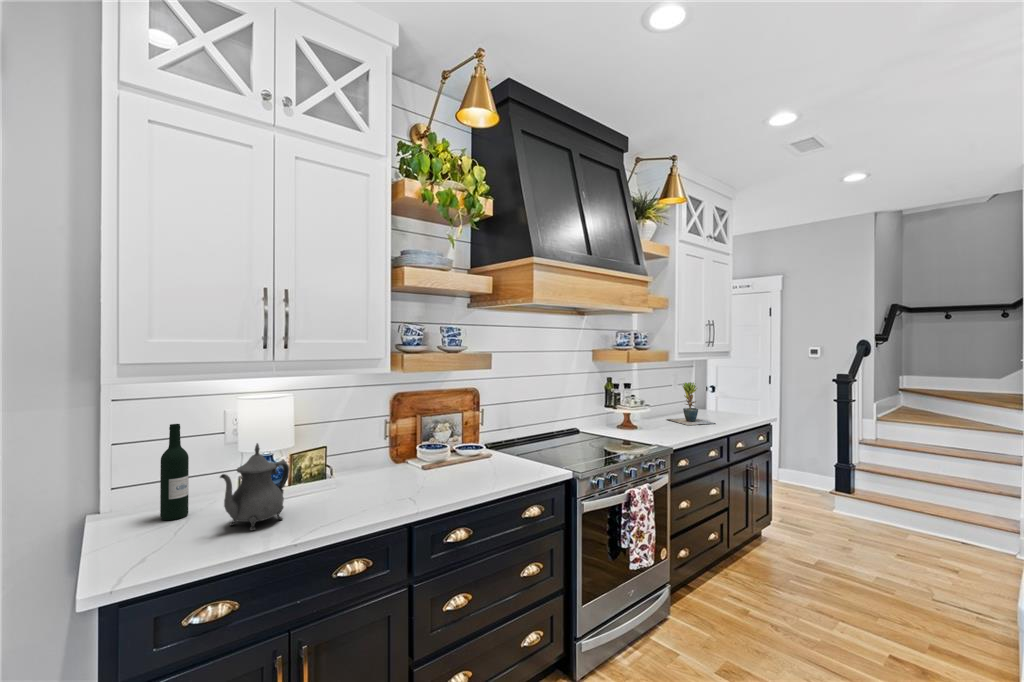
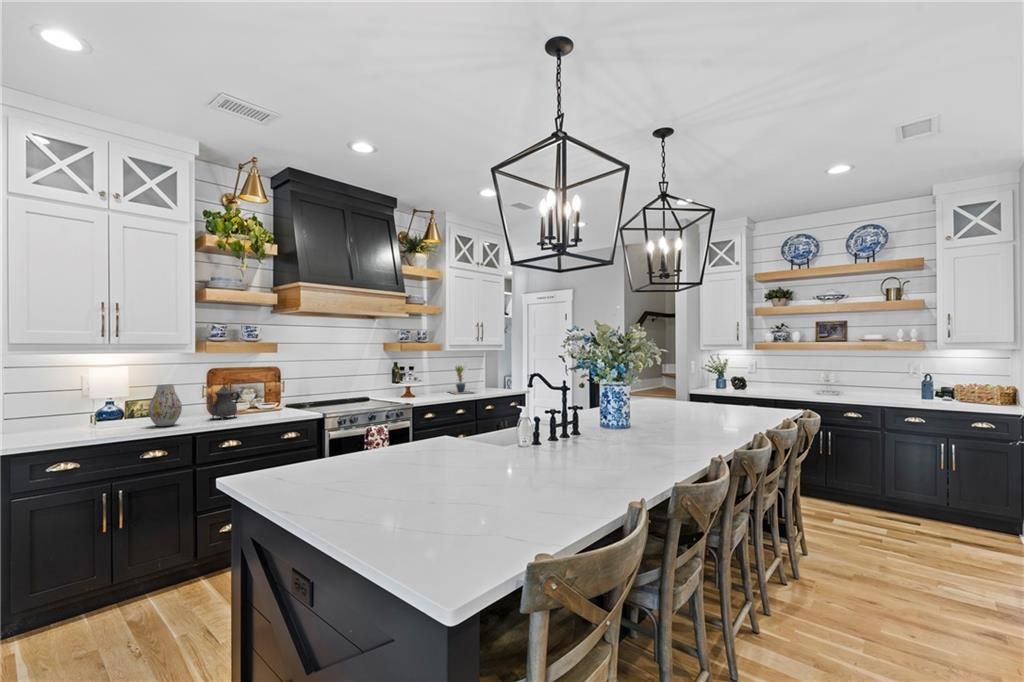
wine bottle: present [160,424,189,520] -> none [34,380,53,433]
vase: none [336,430,385,505] -> present [148,385,182,426]
teapot: present [220,443,289,530] -> present [208,382,240,420]

